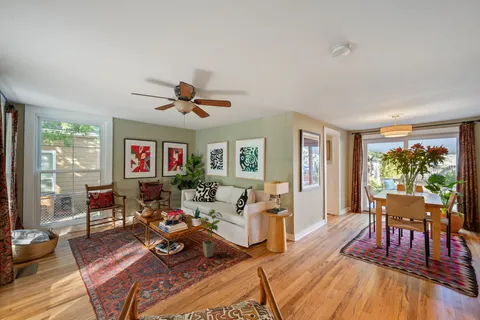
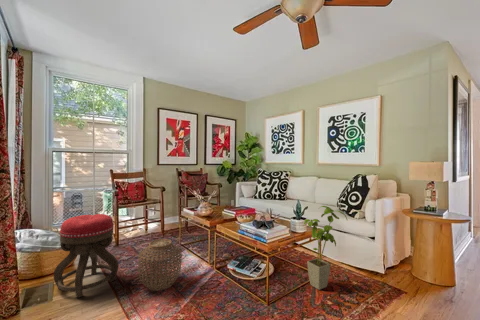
ottoman: none [37,218,84,271] -> present [54,214,119,298]
woven basket: none [95,233,125,264] -> present [138,239,182,291]

